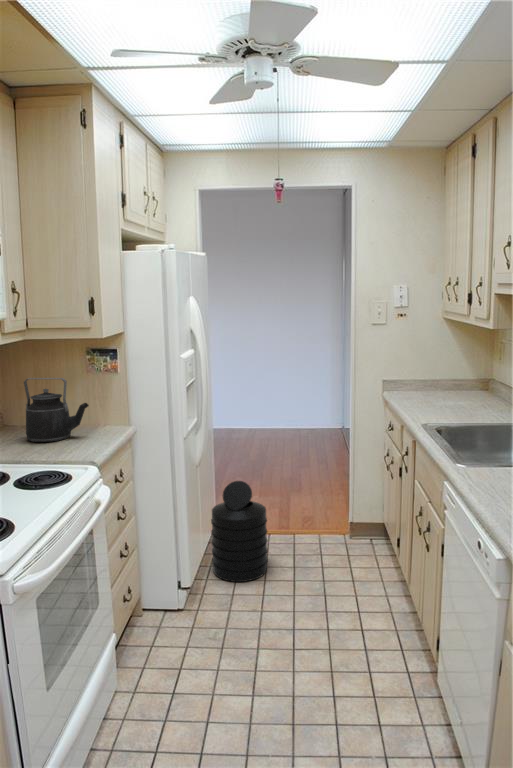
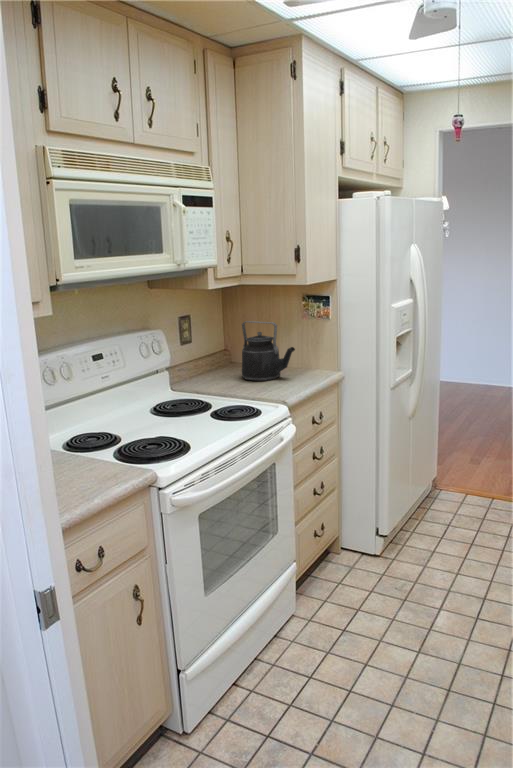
trash can: present [211,481,268,582] -> none [422,438,485,543]

